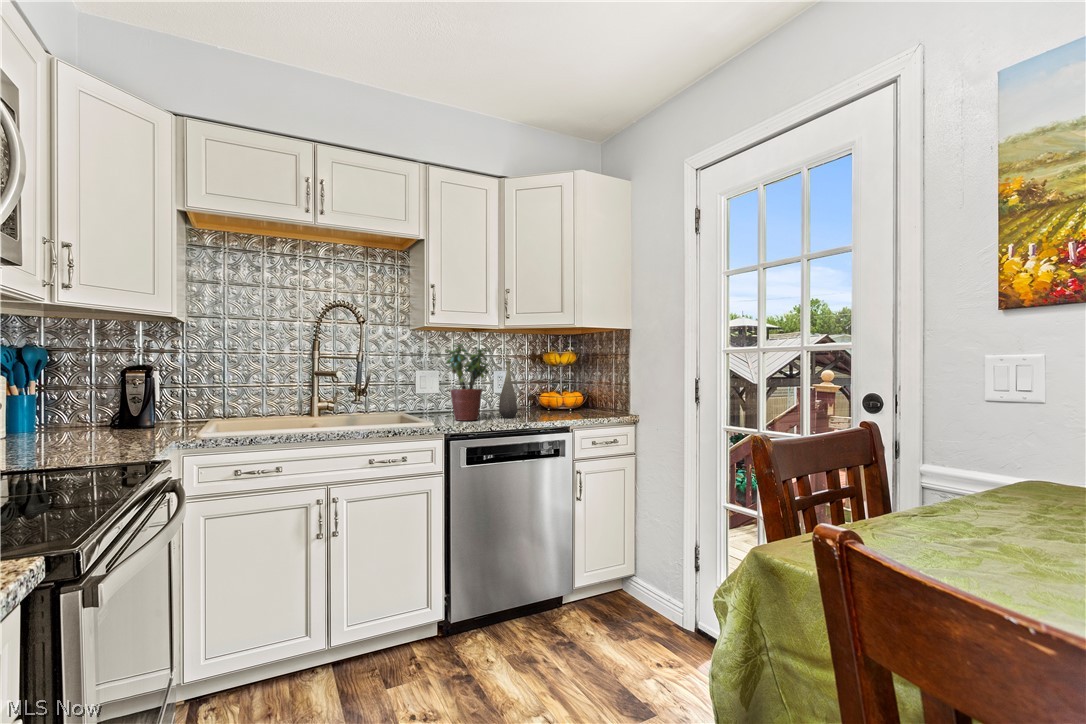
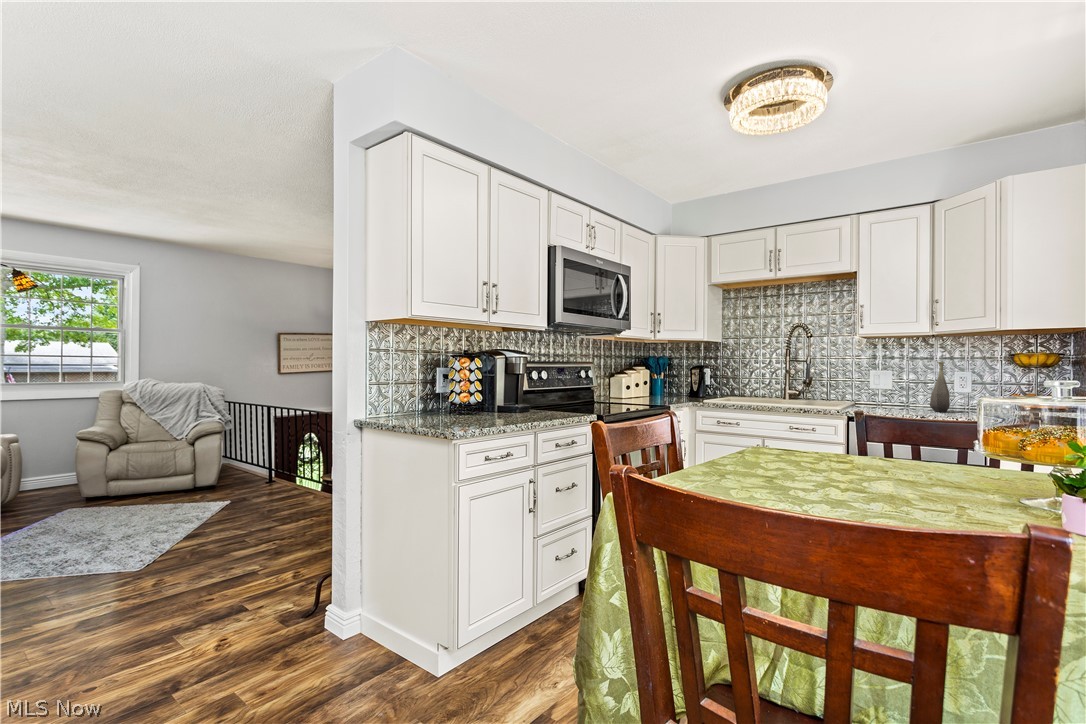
potted plant: present [446,343,489,421] -> none [867,349,911,410]

